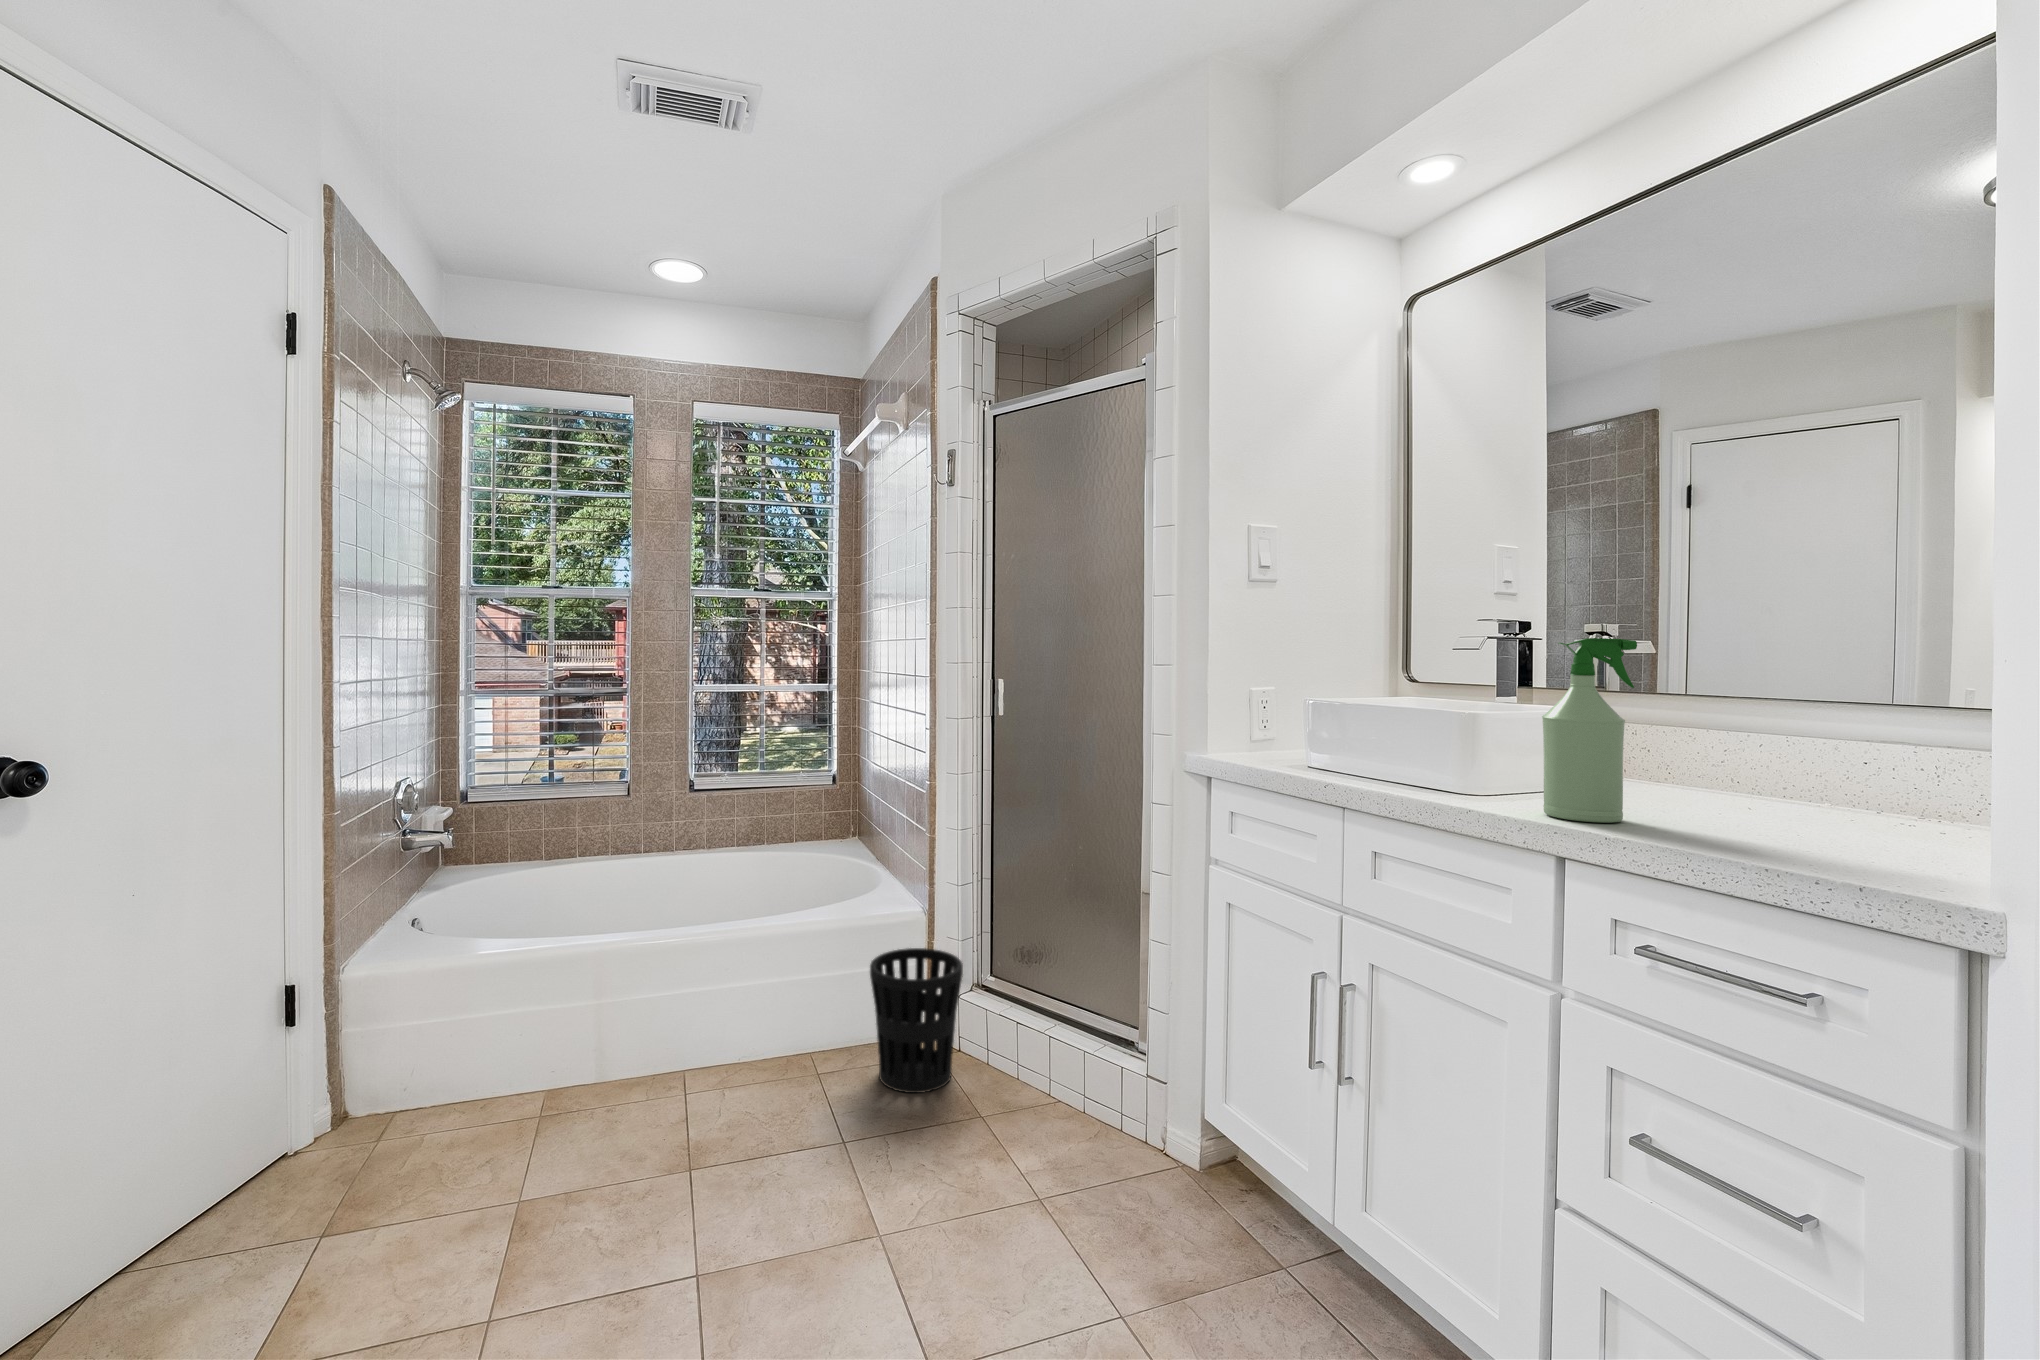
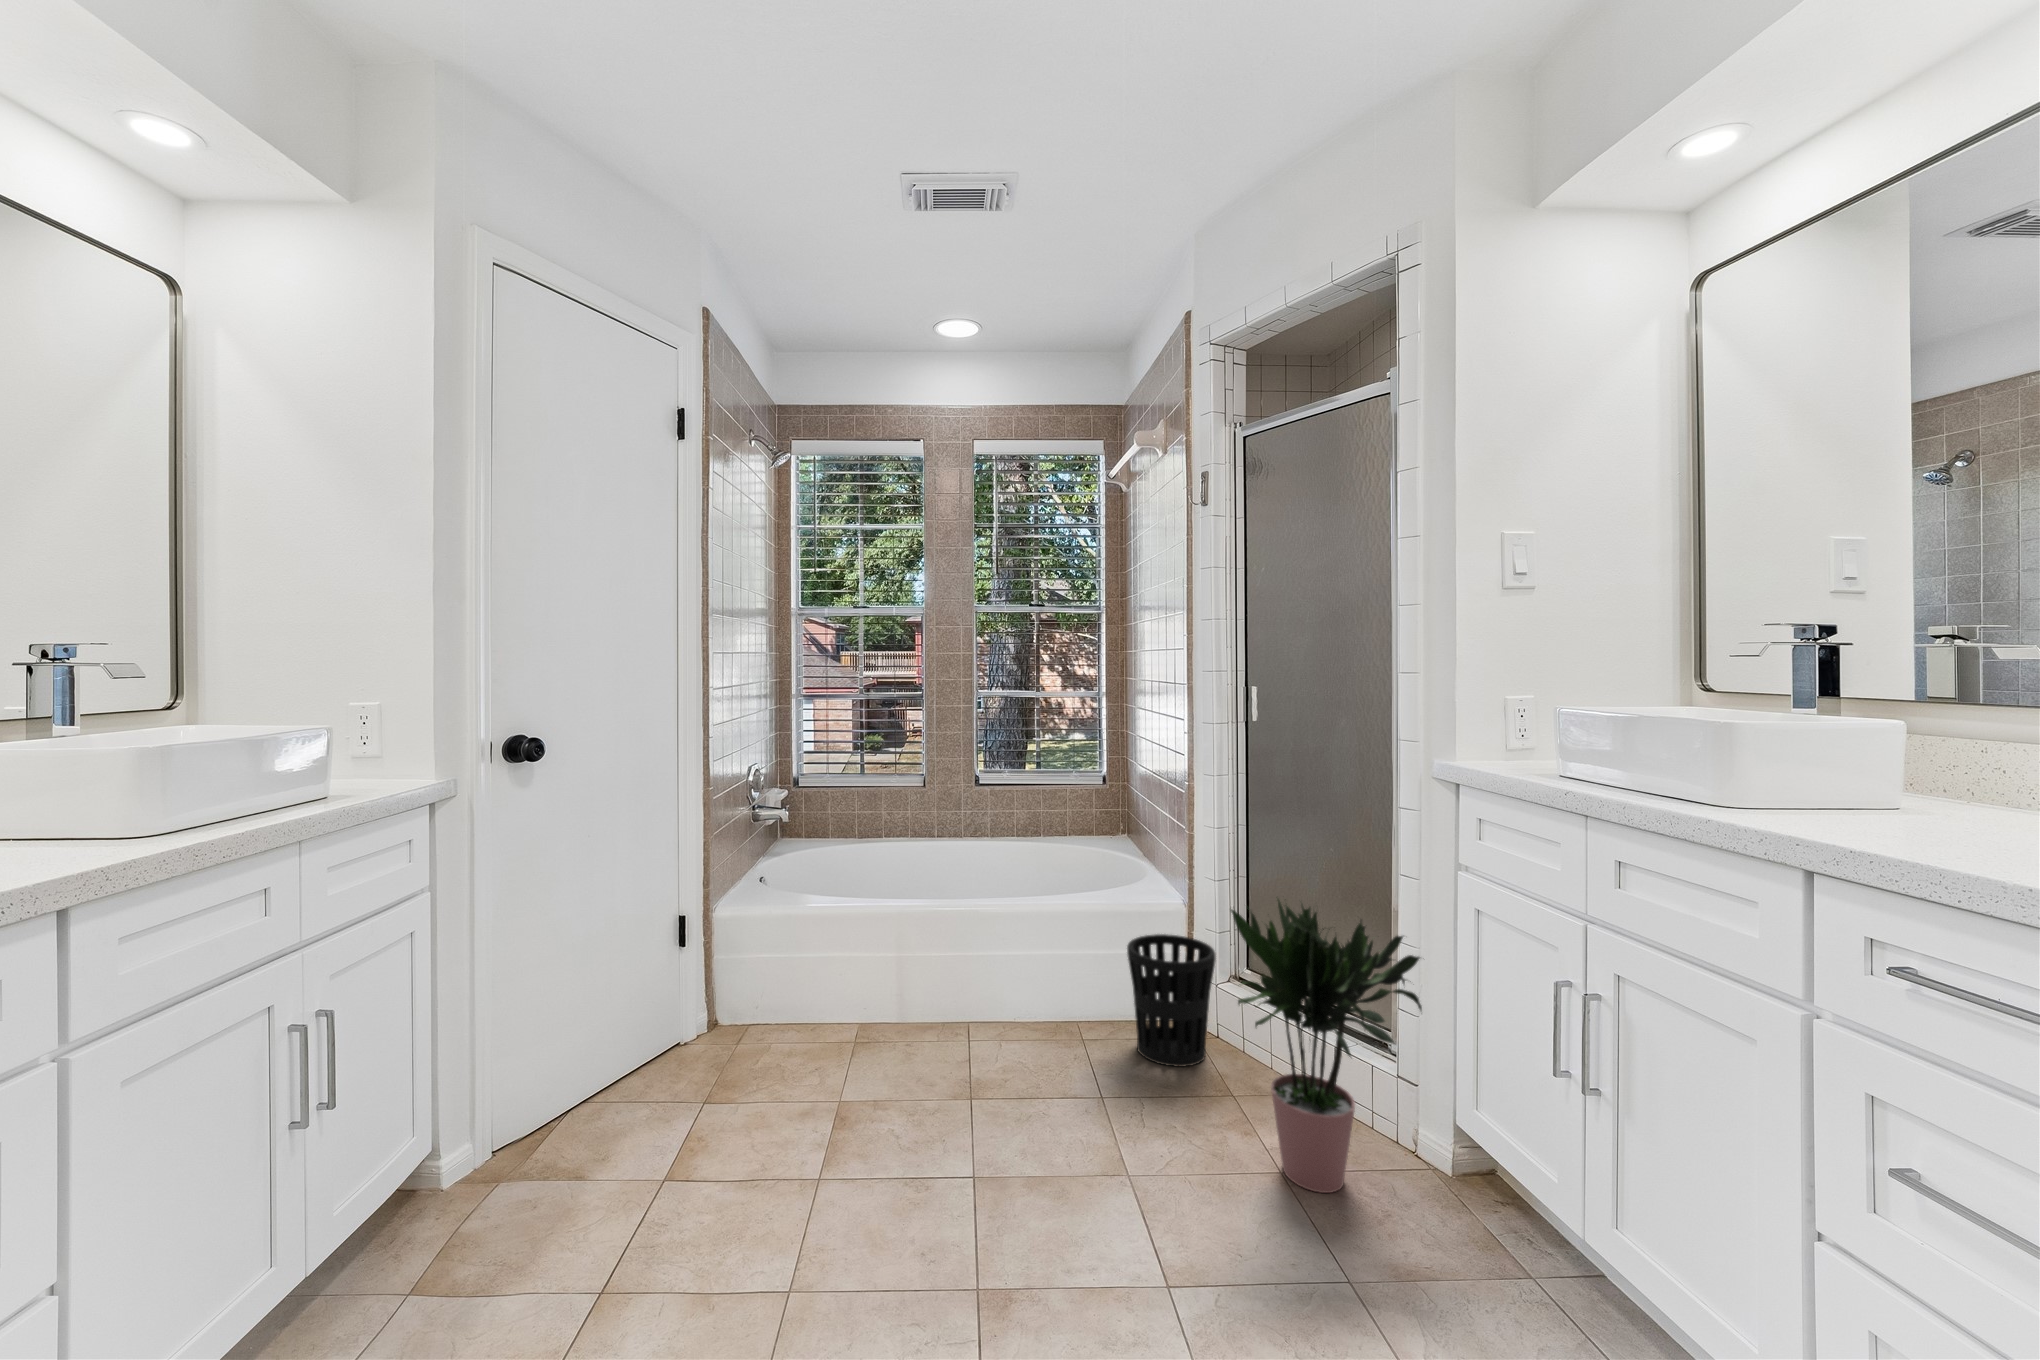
spray bottle: present [1542,638,1637,823] -> none [1801,648,1918,843]
potted plant: none [986,887,1192,1216] -> present [1231,899,1422,1193]

